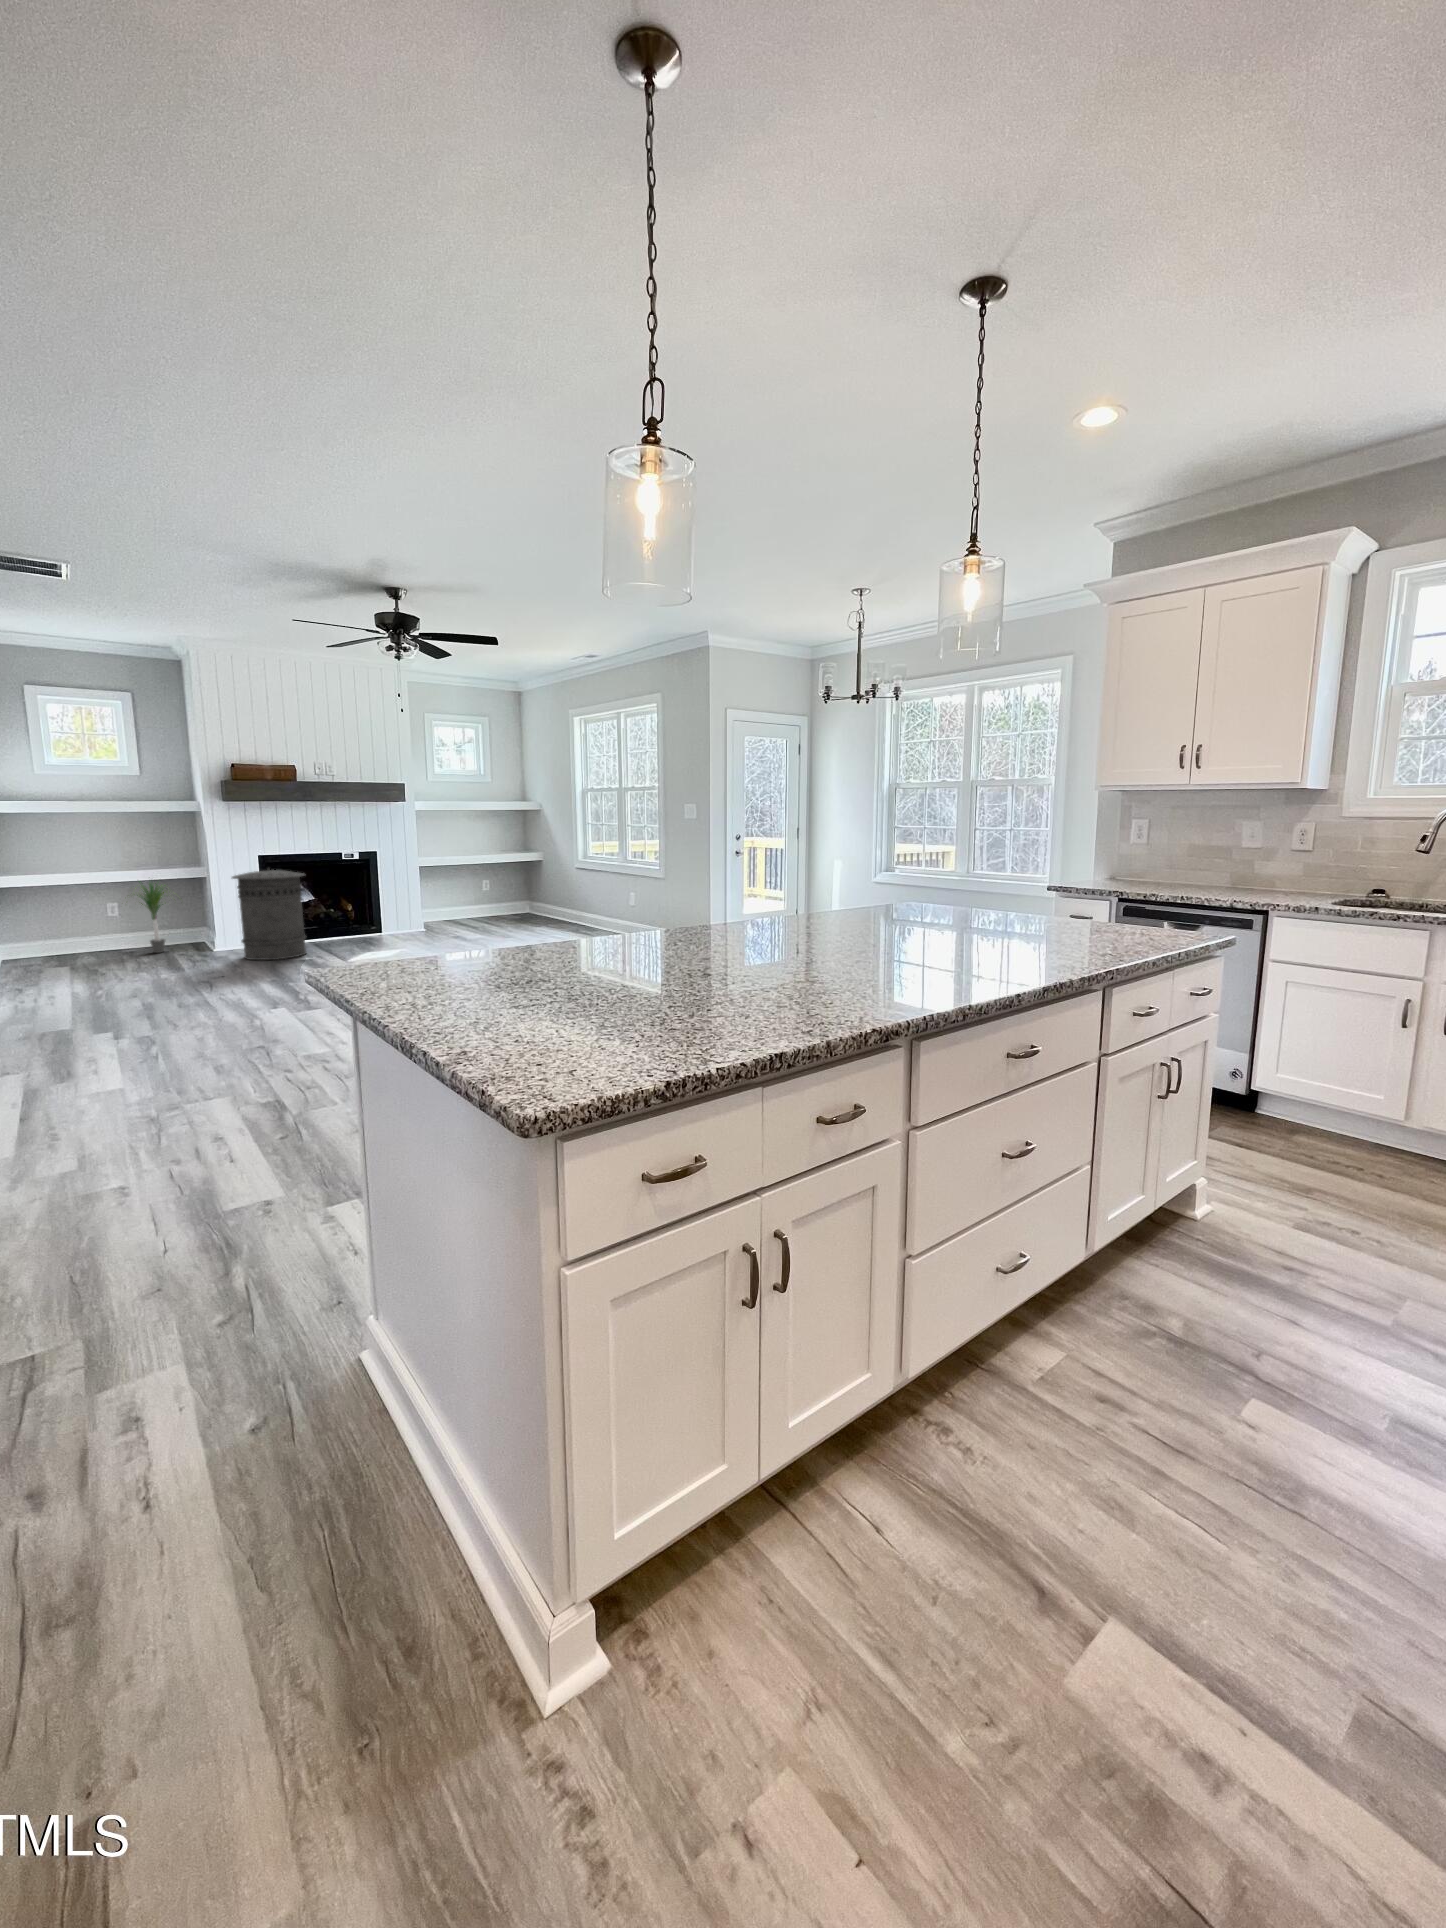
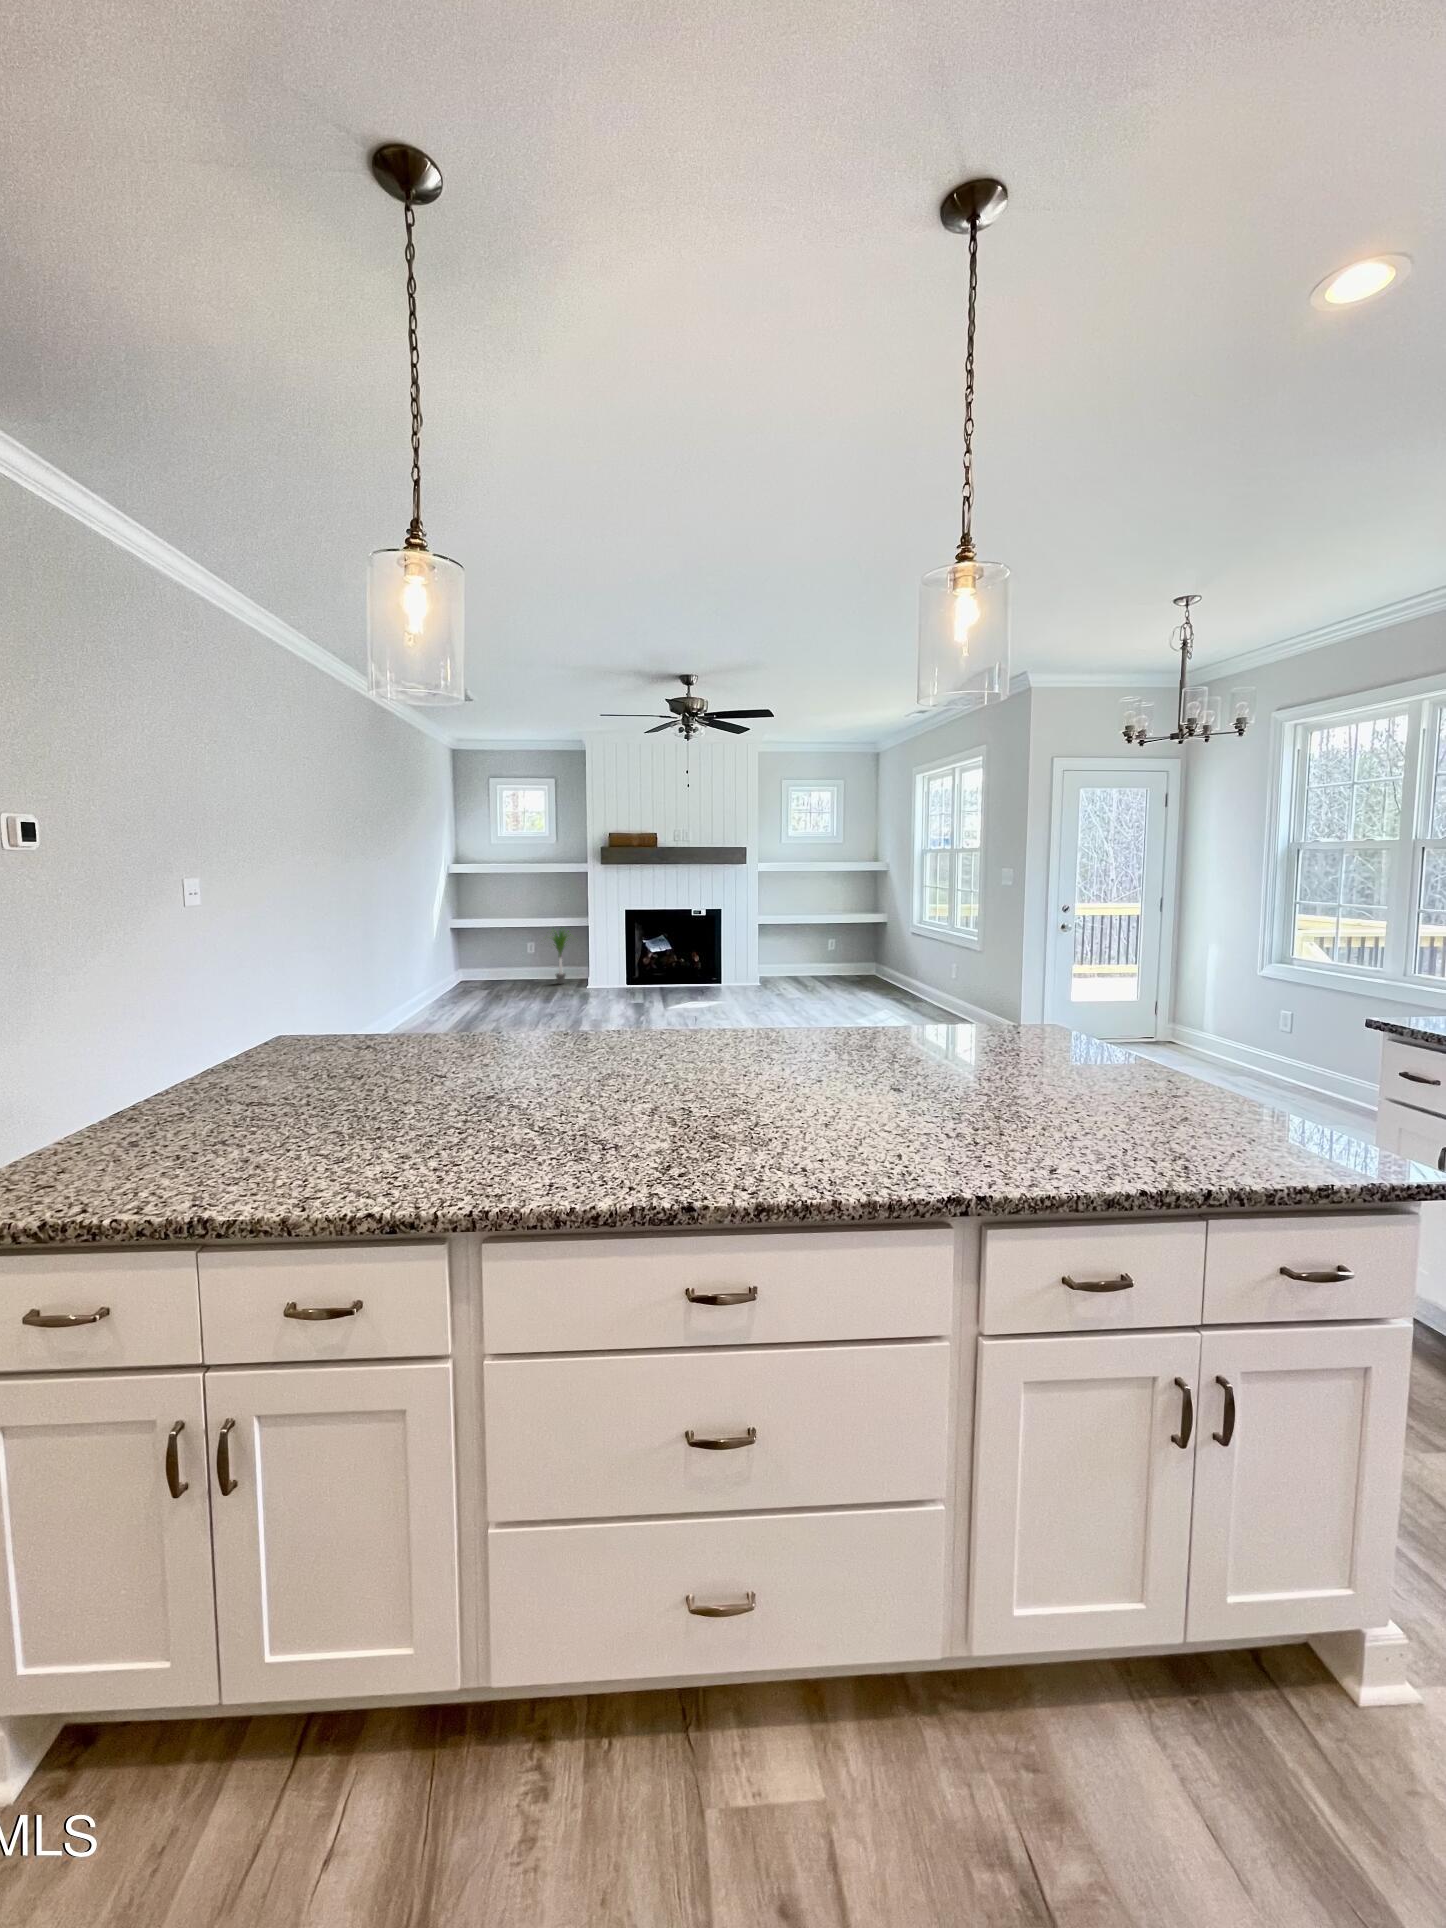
trash can: present [232,868,306,960] -> none [601,921,656,999]

